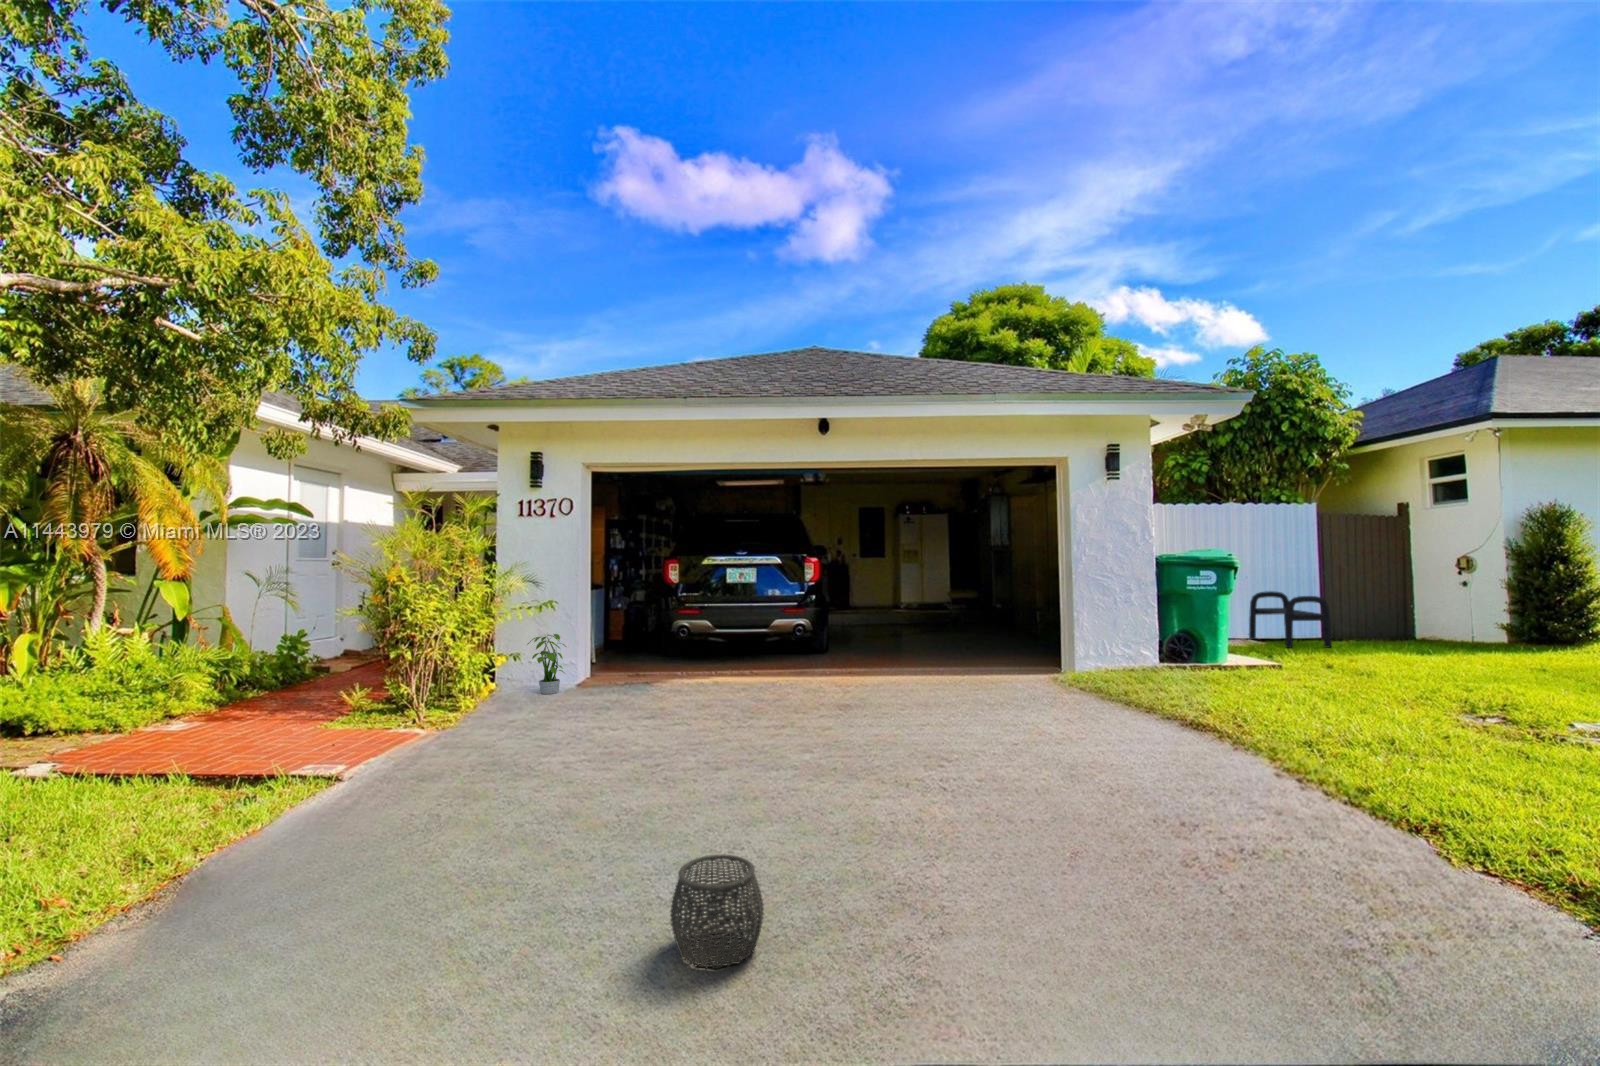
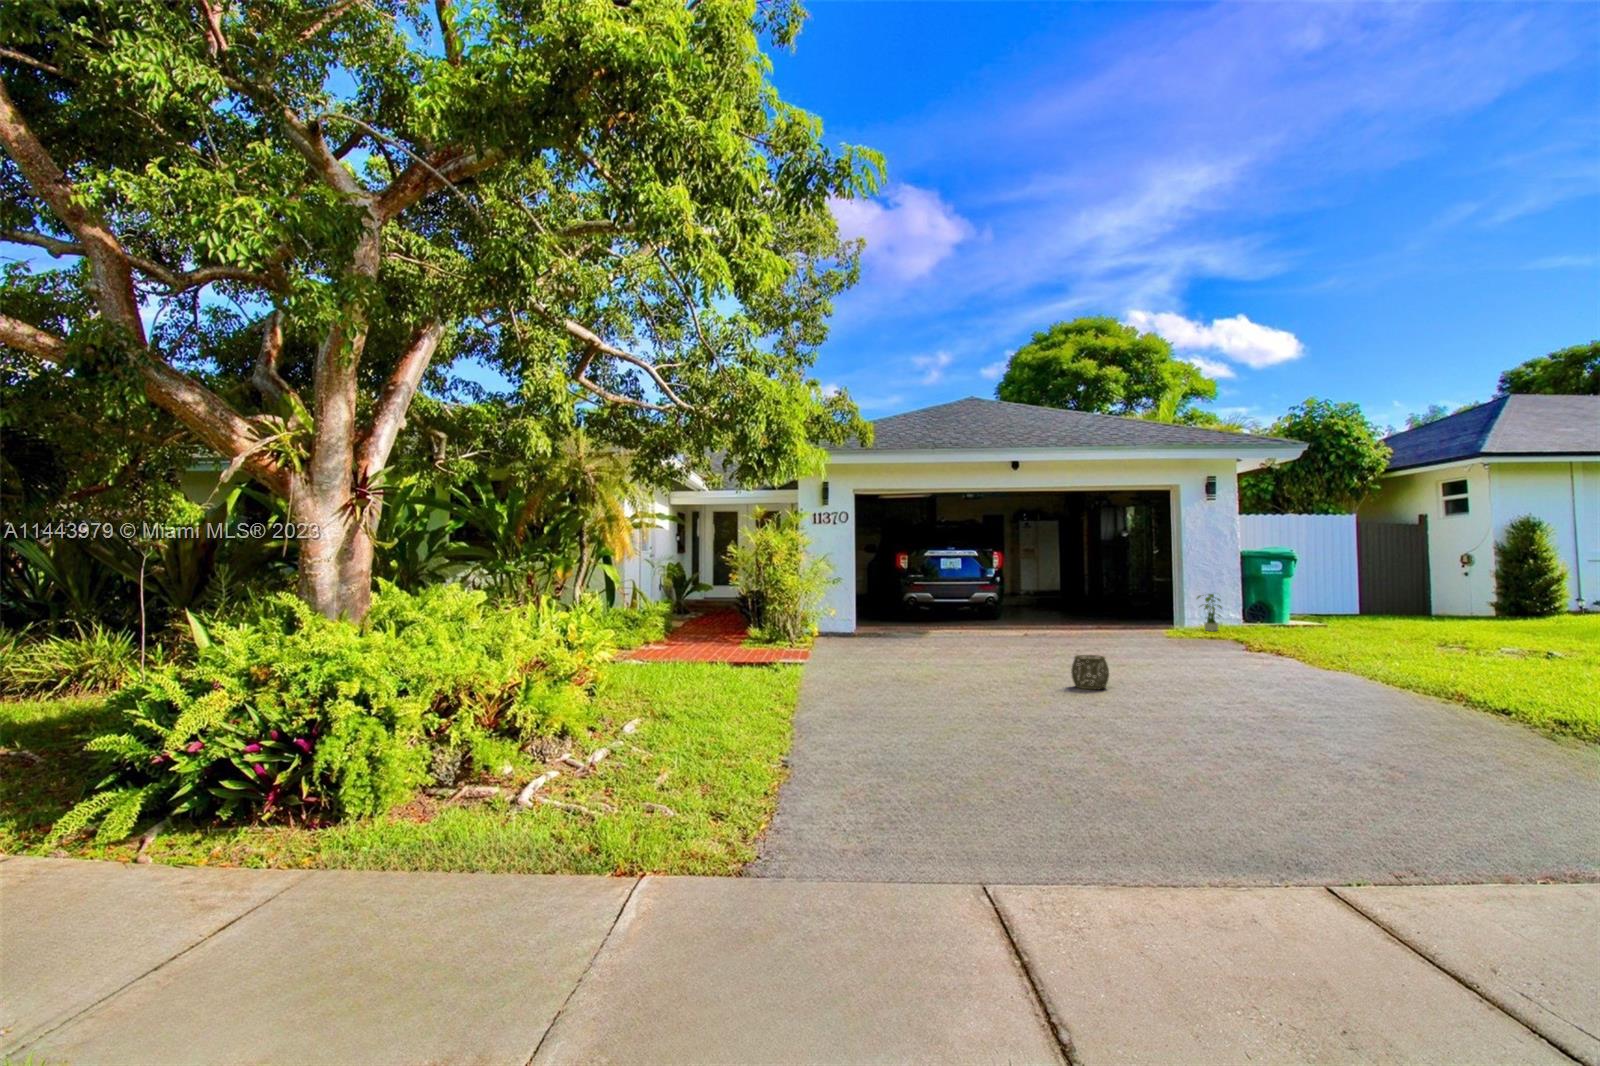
bench: present [1249,591,1332,648] -> none [1305,580,1364,619]
potted plant: present [527,634,566,694] -> present [1197,594,1222,631]

